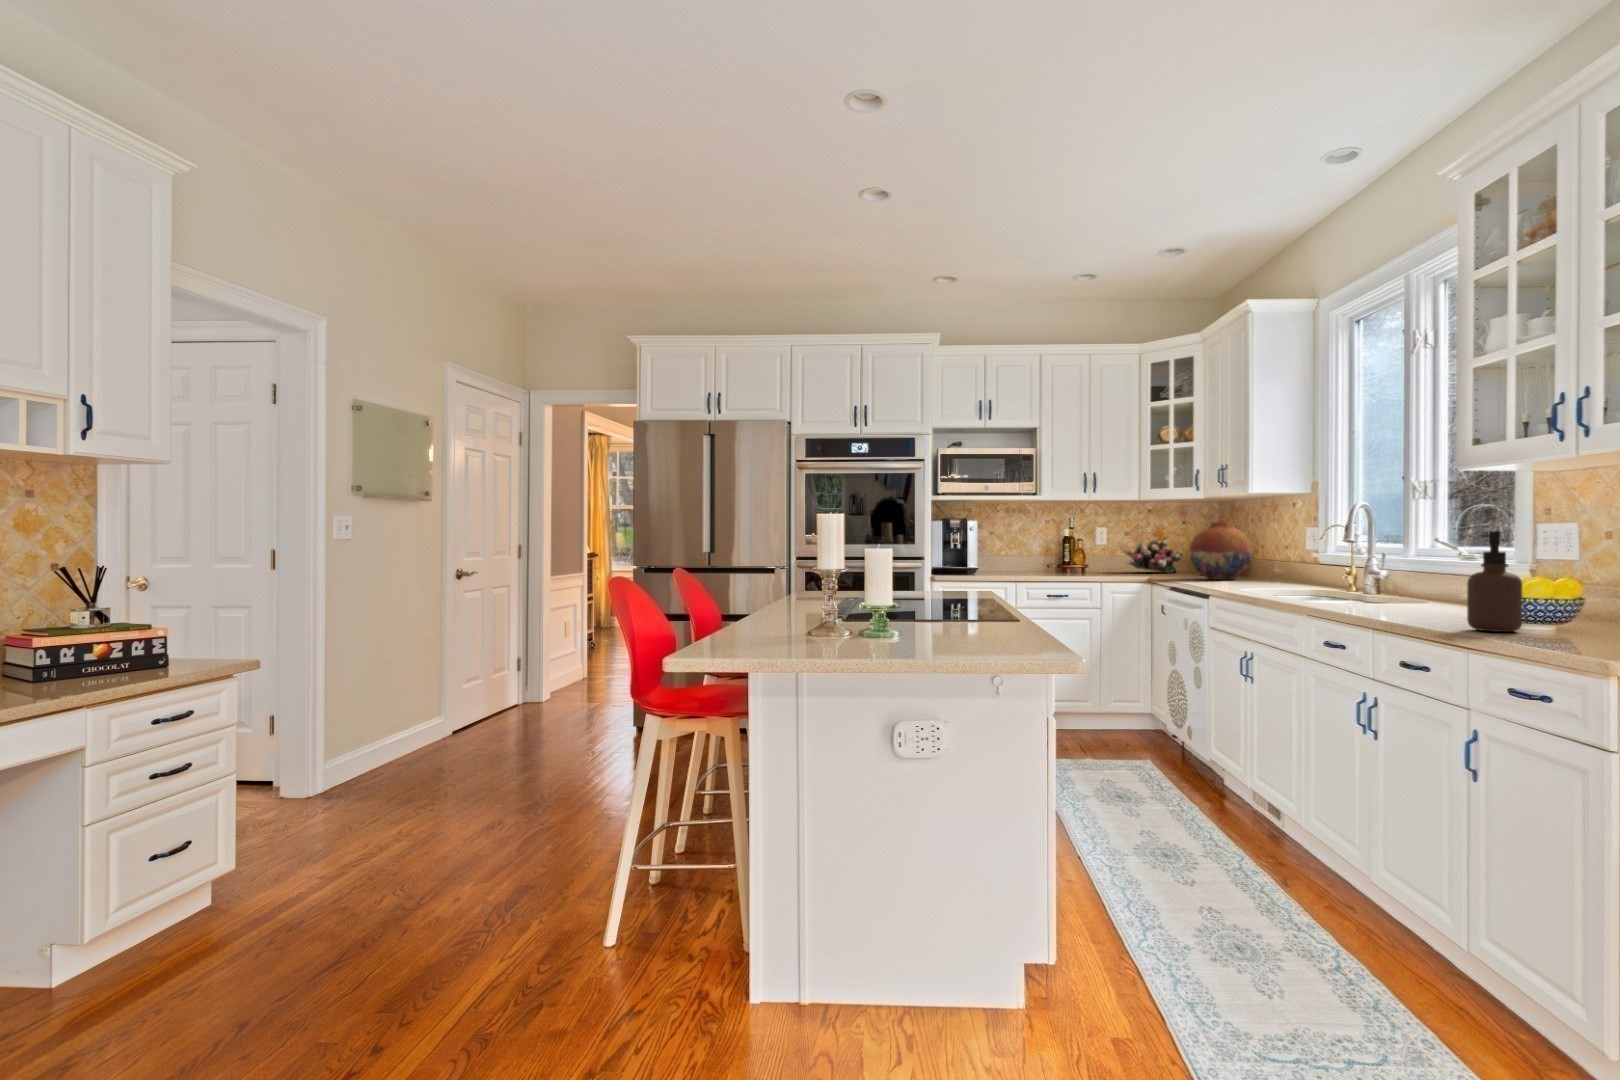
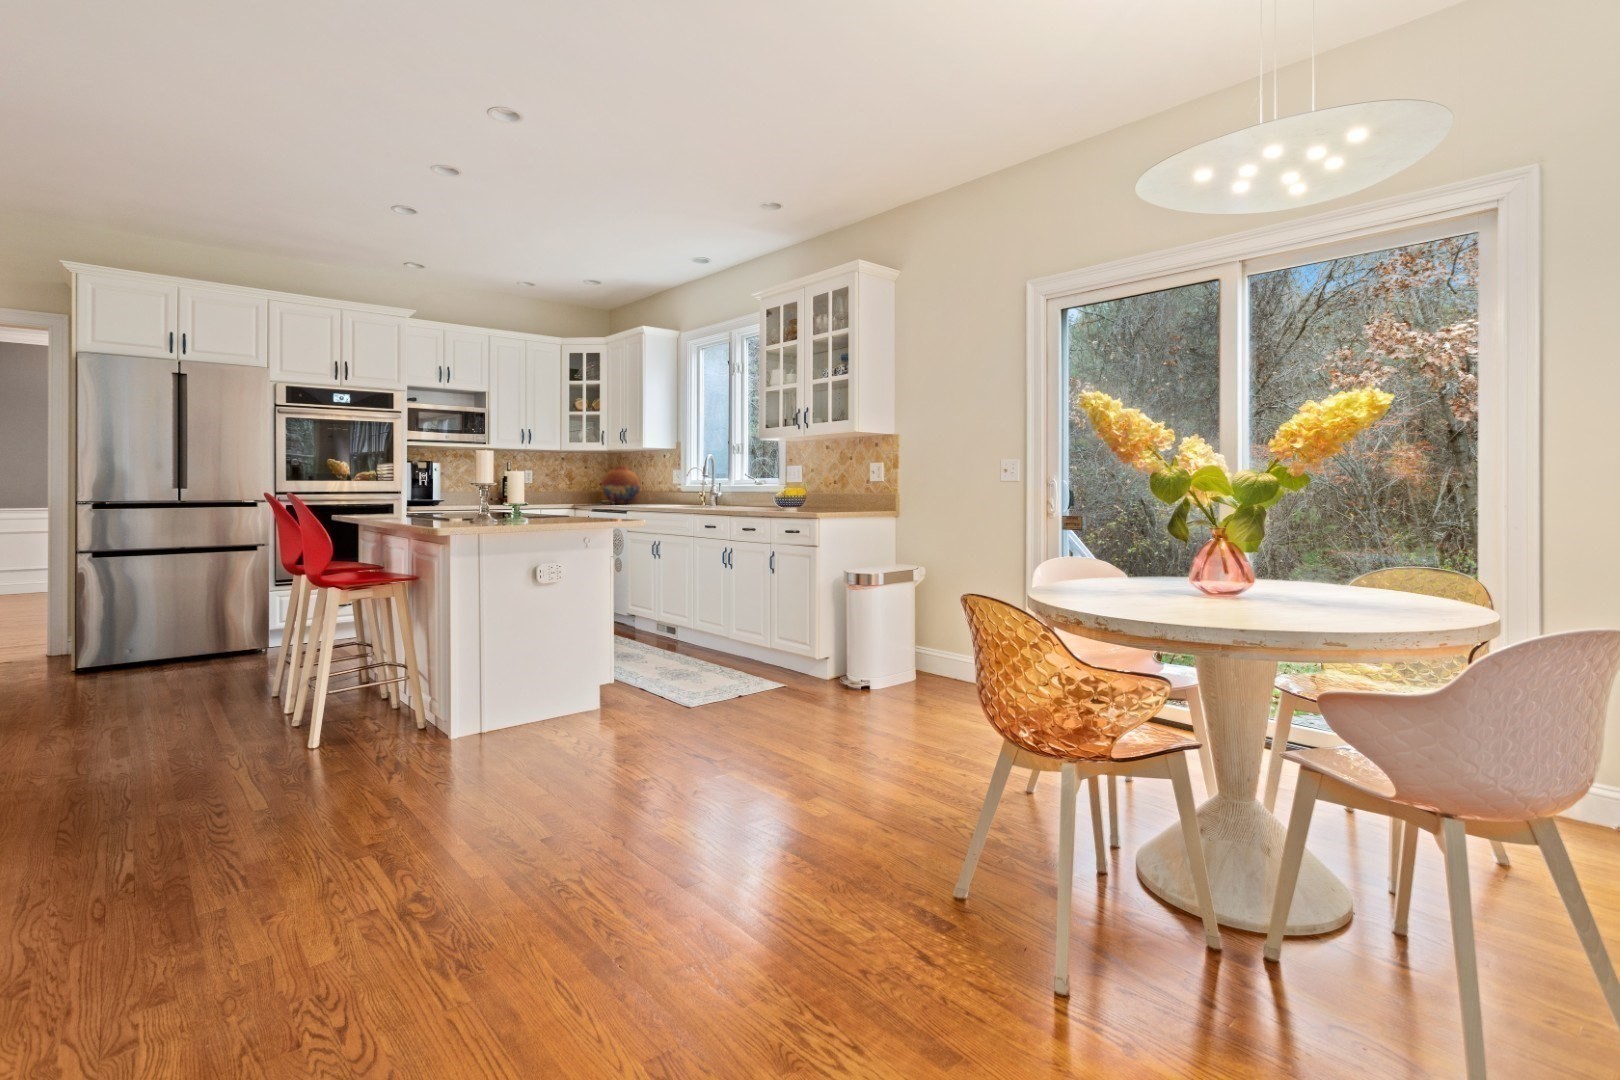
soap dispenser: present [1467,531,1522,632] -> none [768,467,788,512]
flower arrangement: present [1124,538,1183,573] -> none [546,478,588,503]

